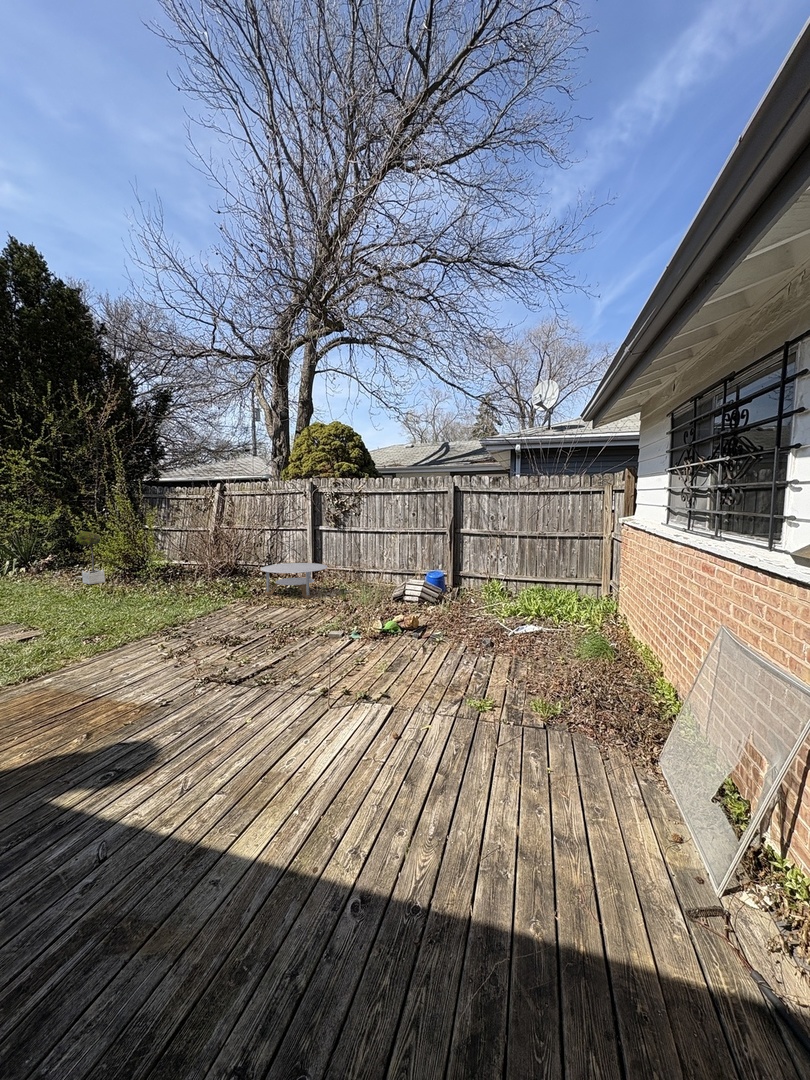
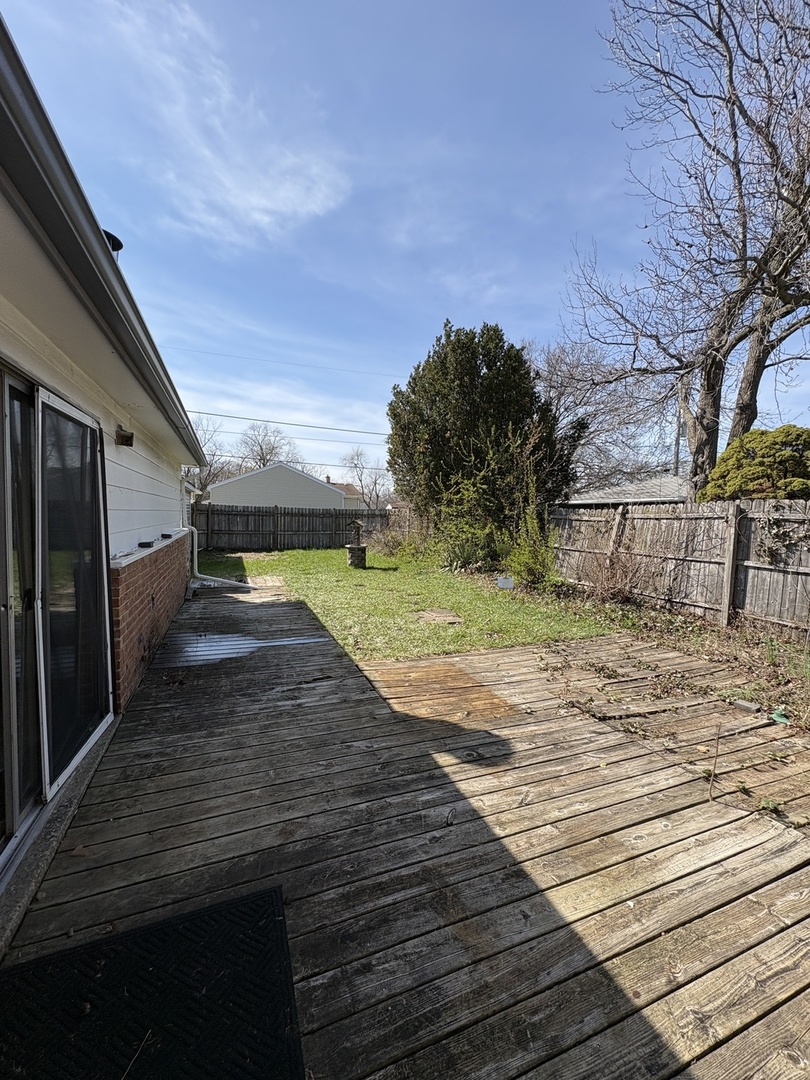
round table: present [261,563,328,598] -> none [657,599,748,647]

